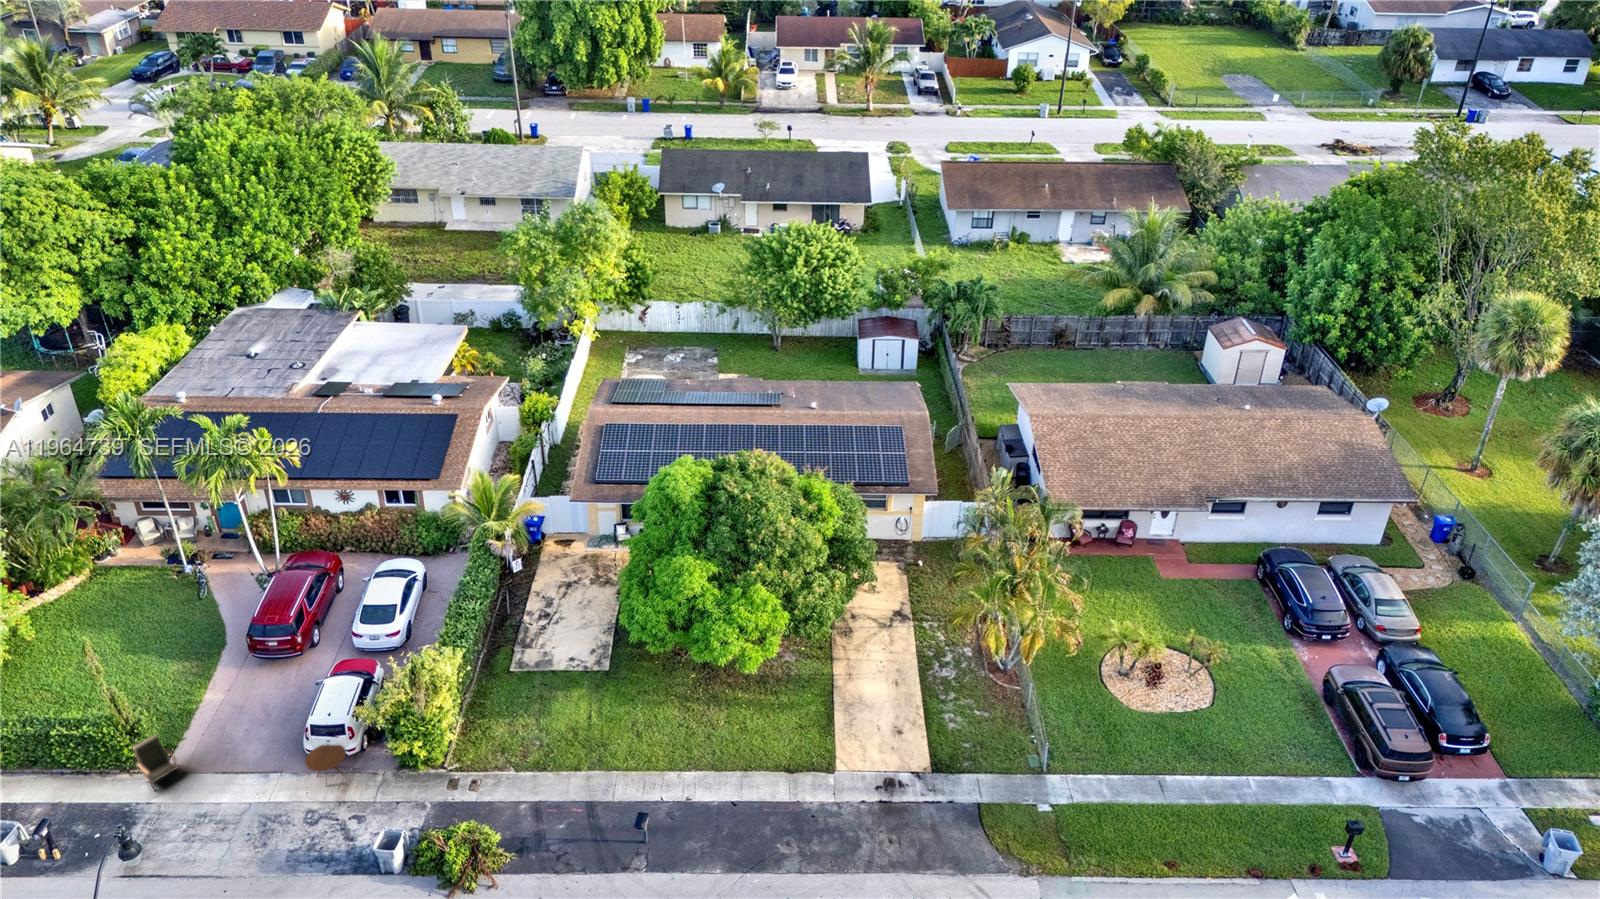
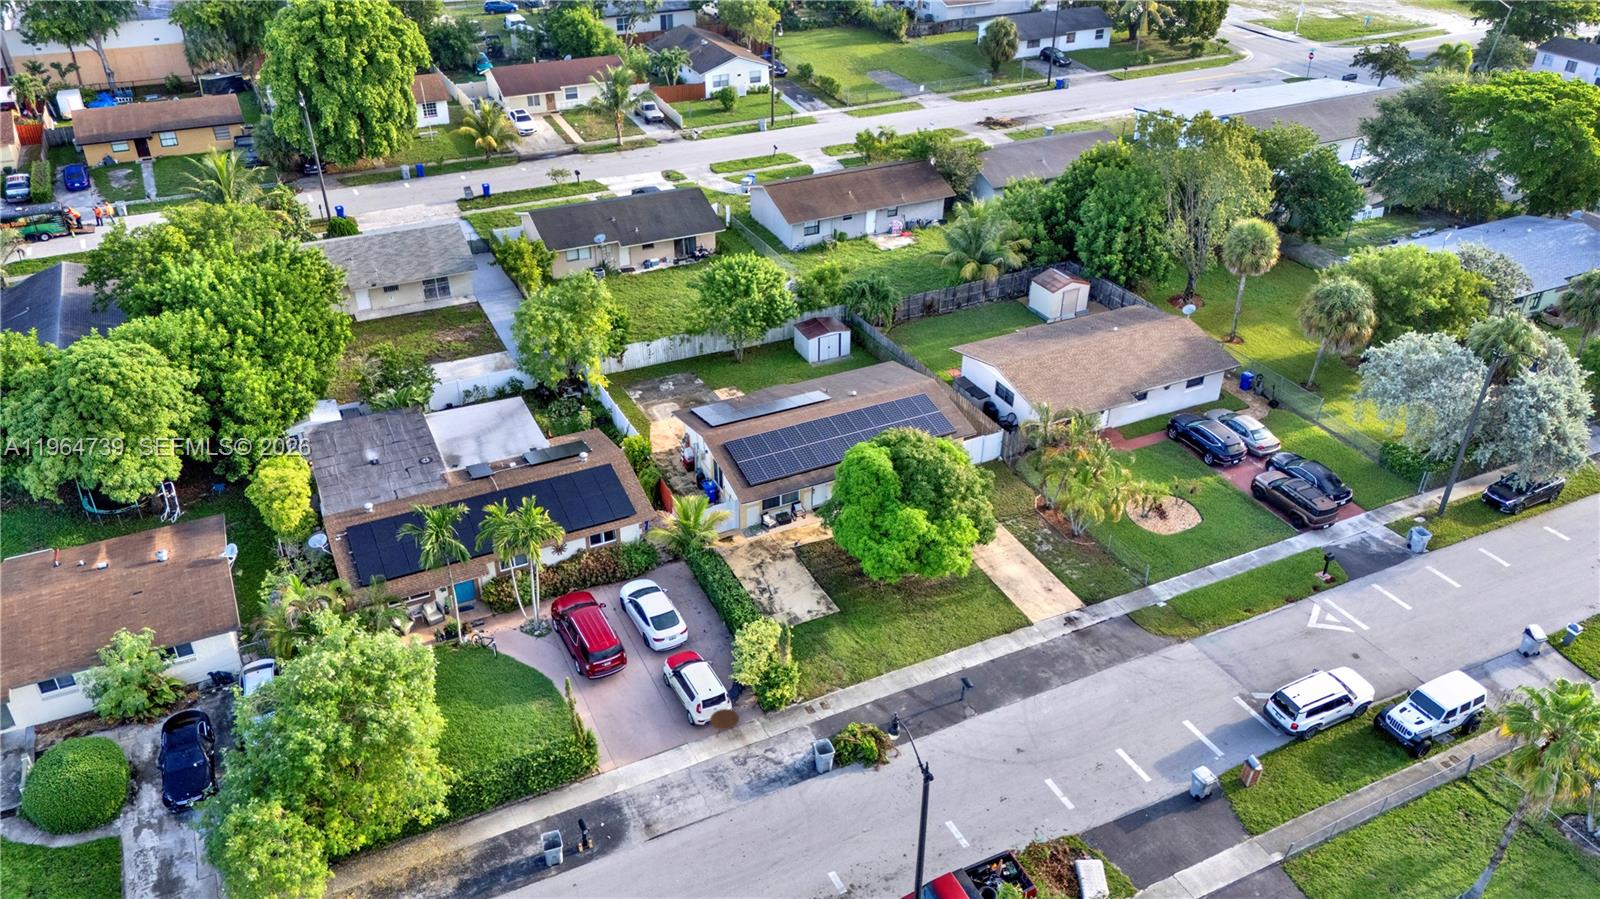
lounge chair: present [133,735,180,785] -> none [589,744,618,785]

